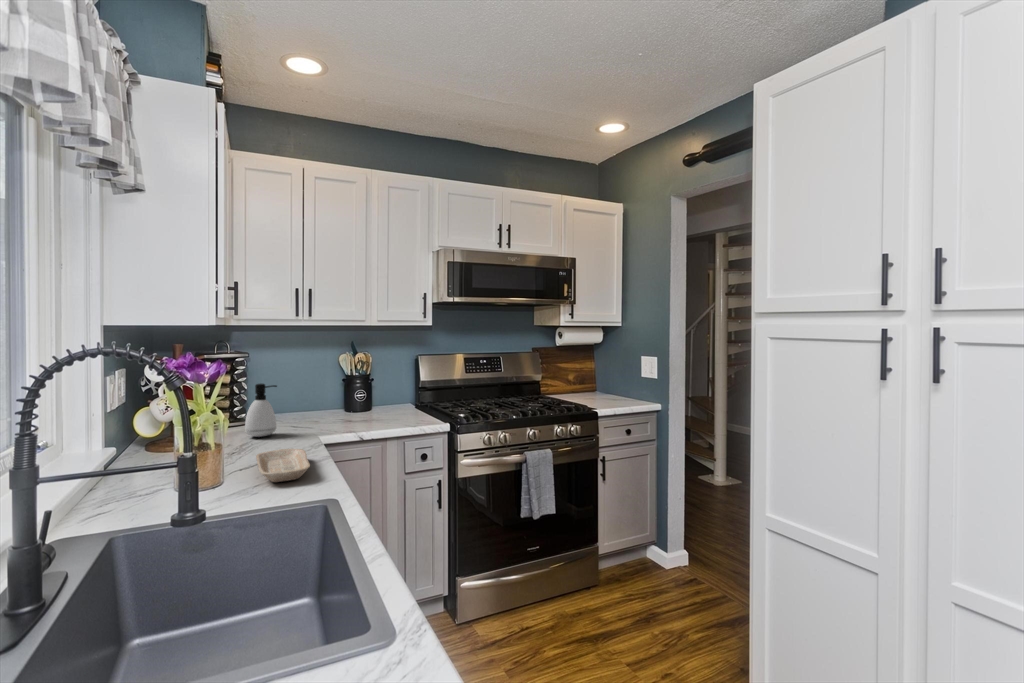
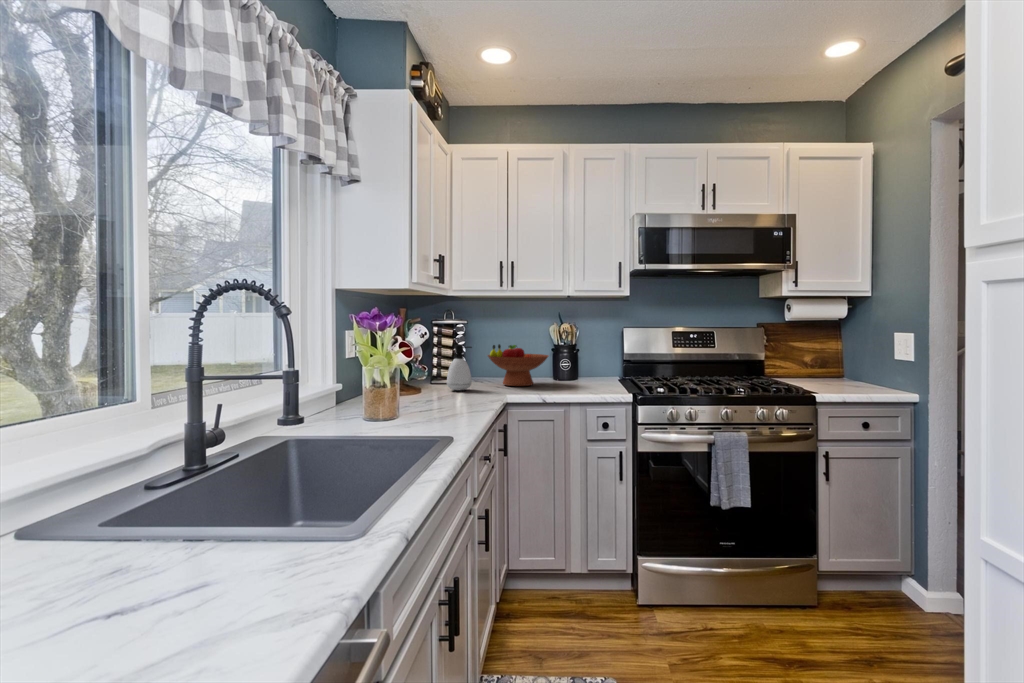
fruit bowl: none [288,378,359,424] -> present [488,344,548,386]
tray: present [256,449,310,482] -> none [423,397,472,419]

